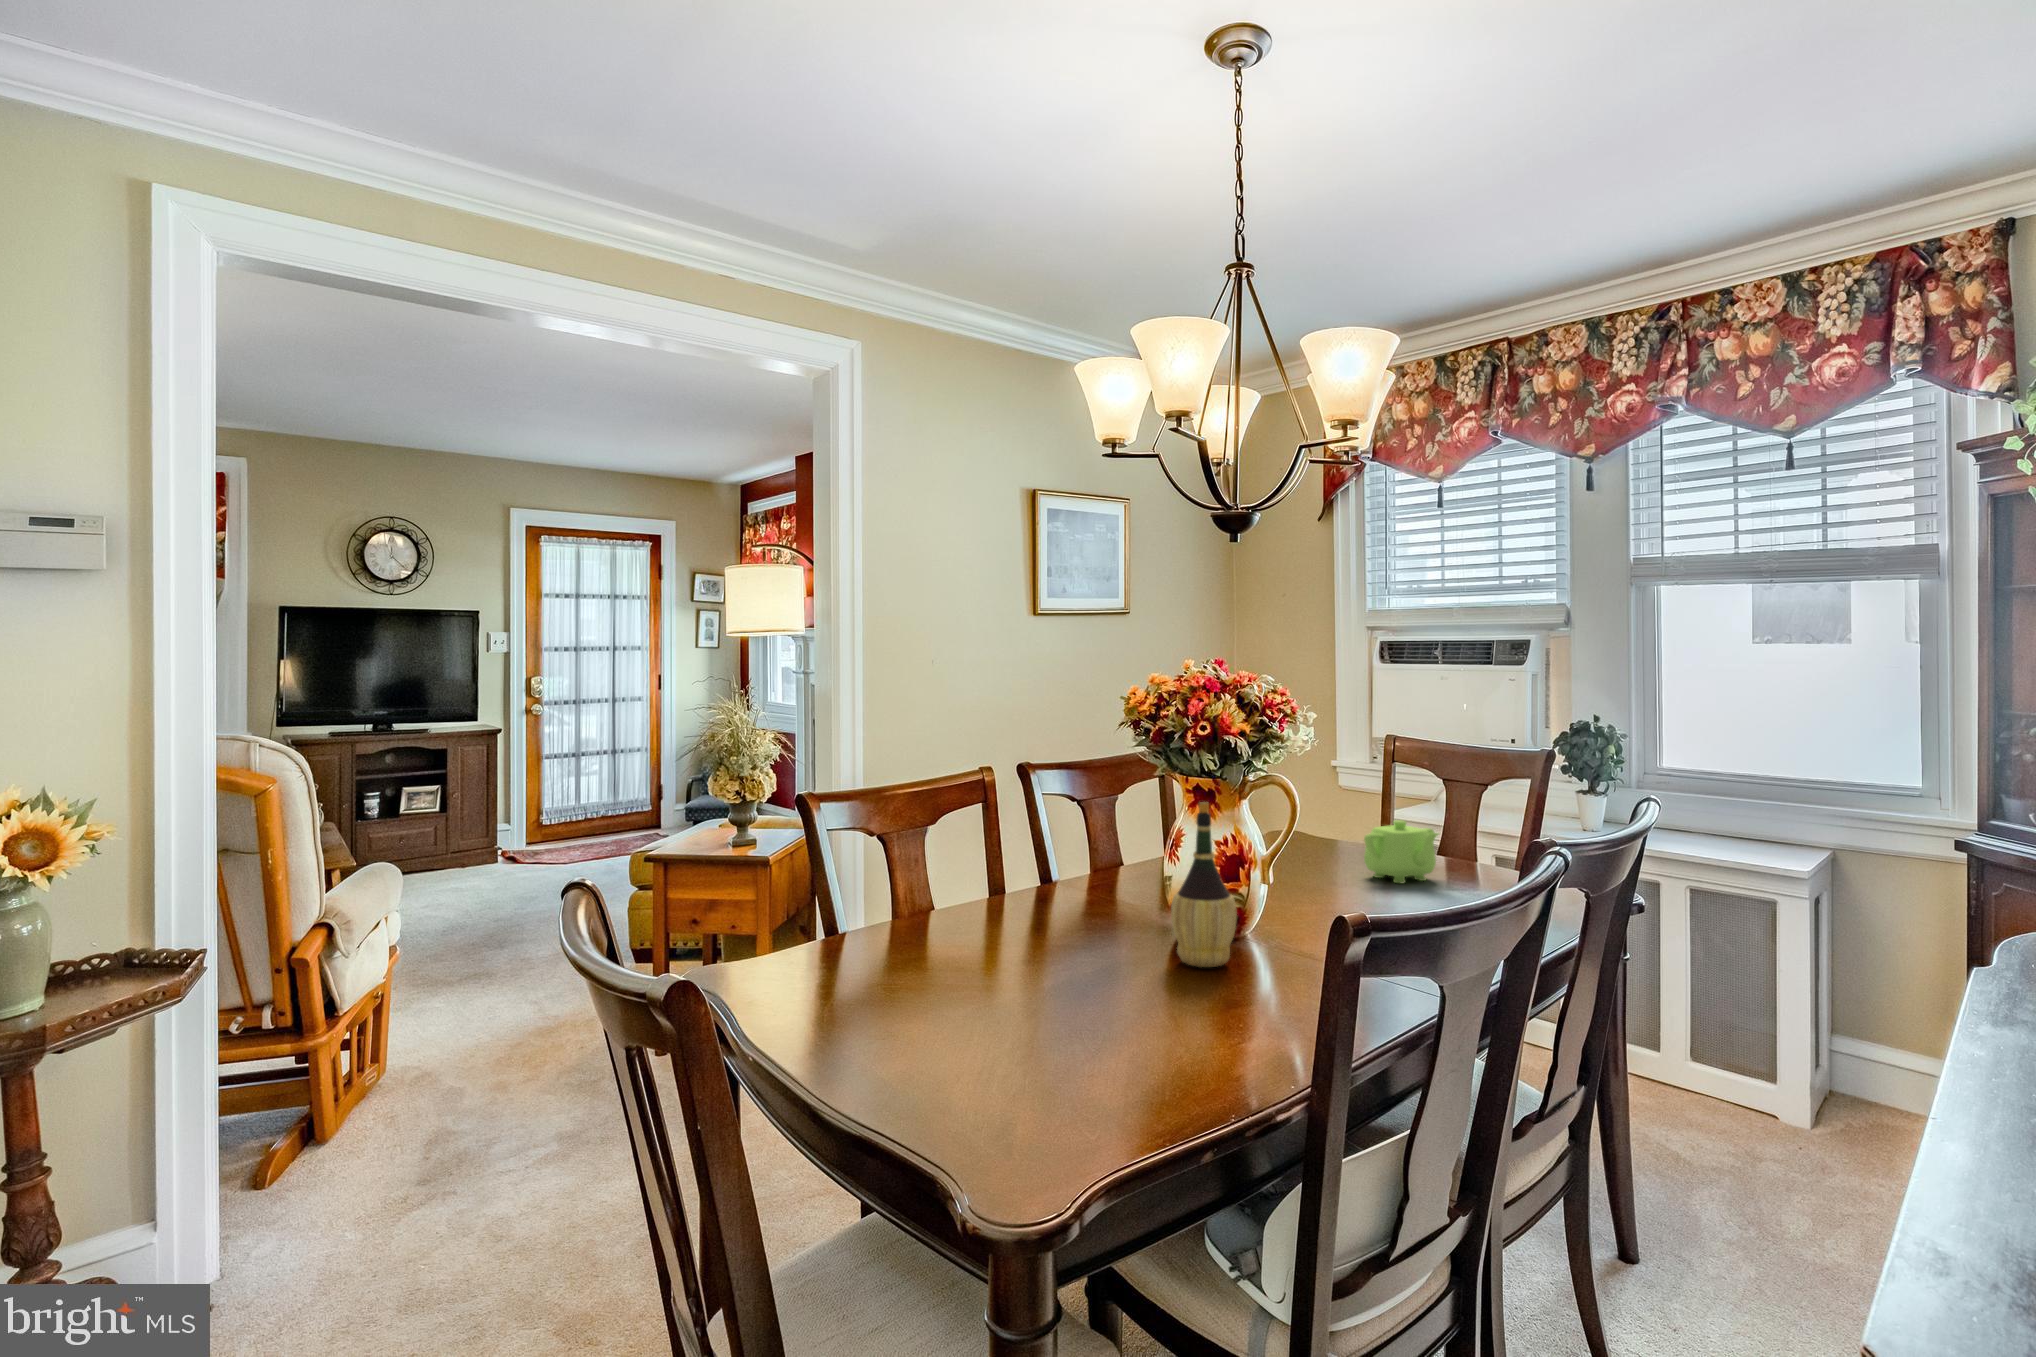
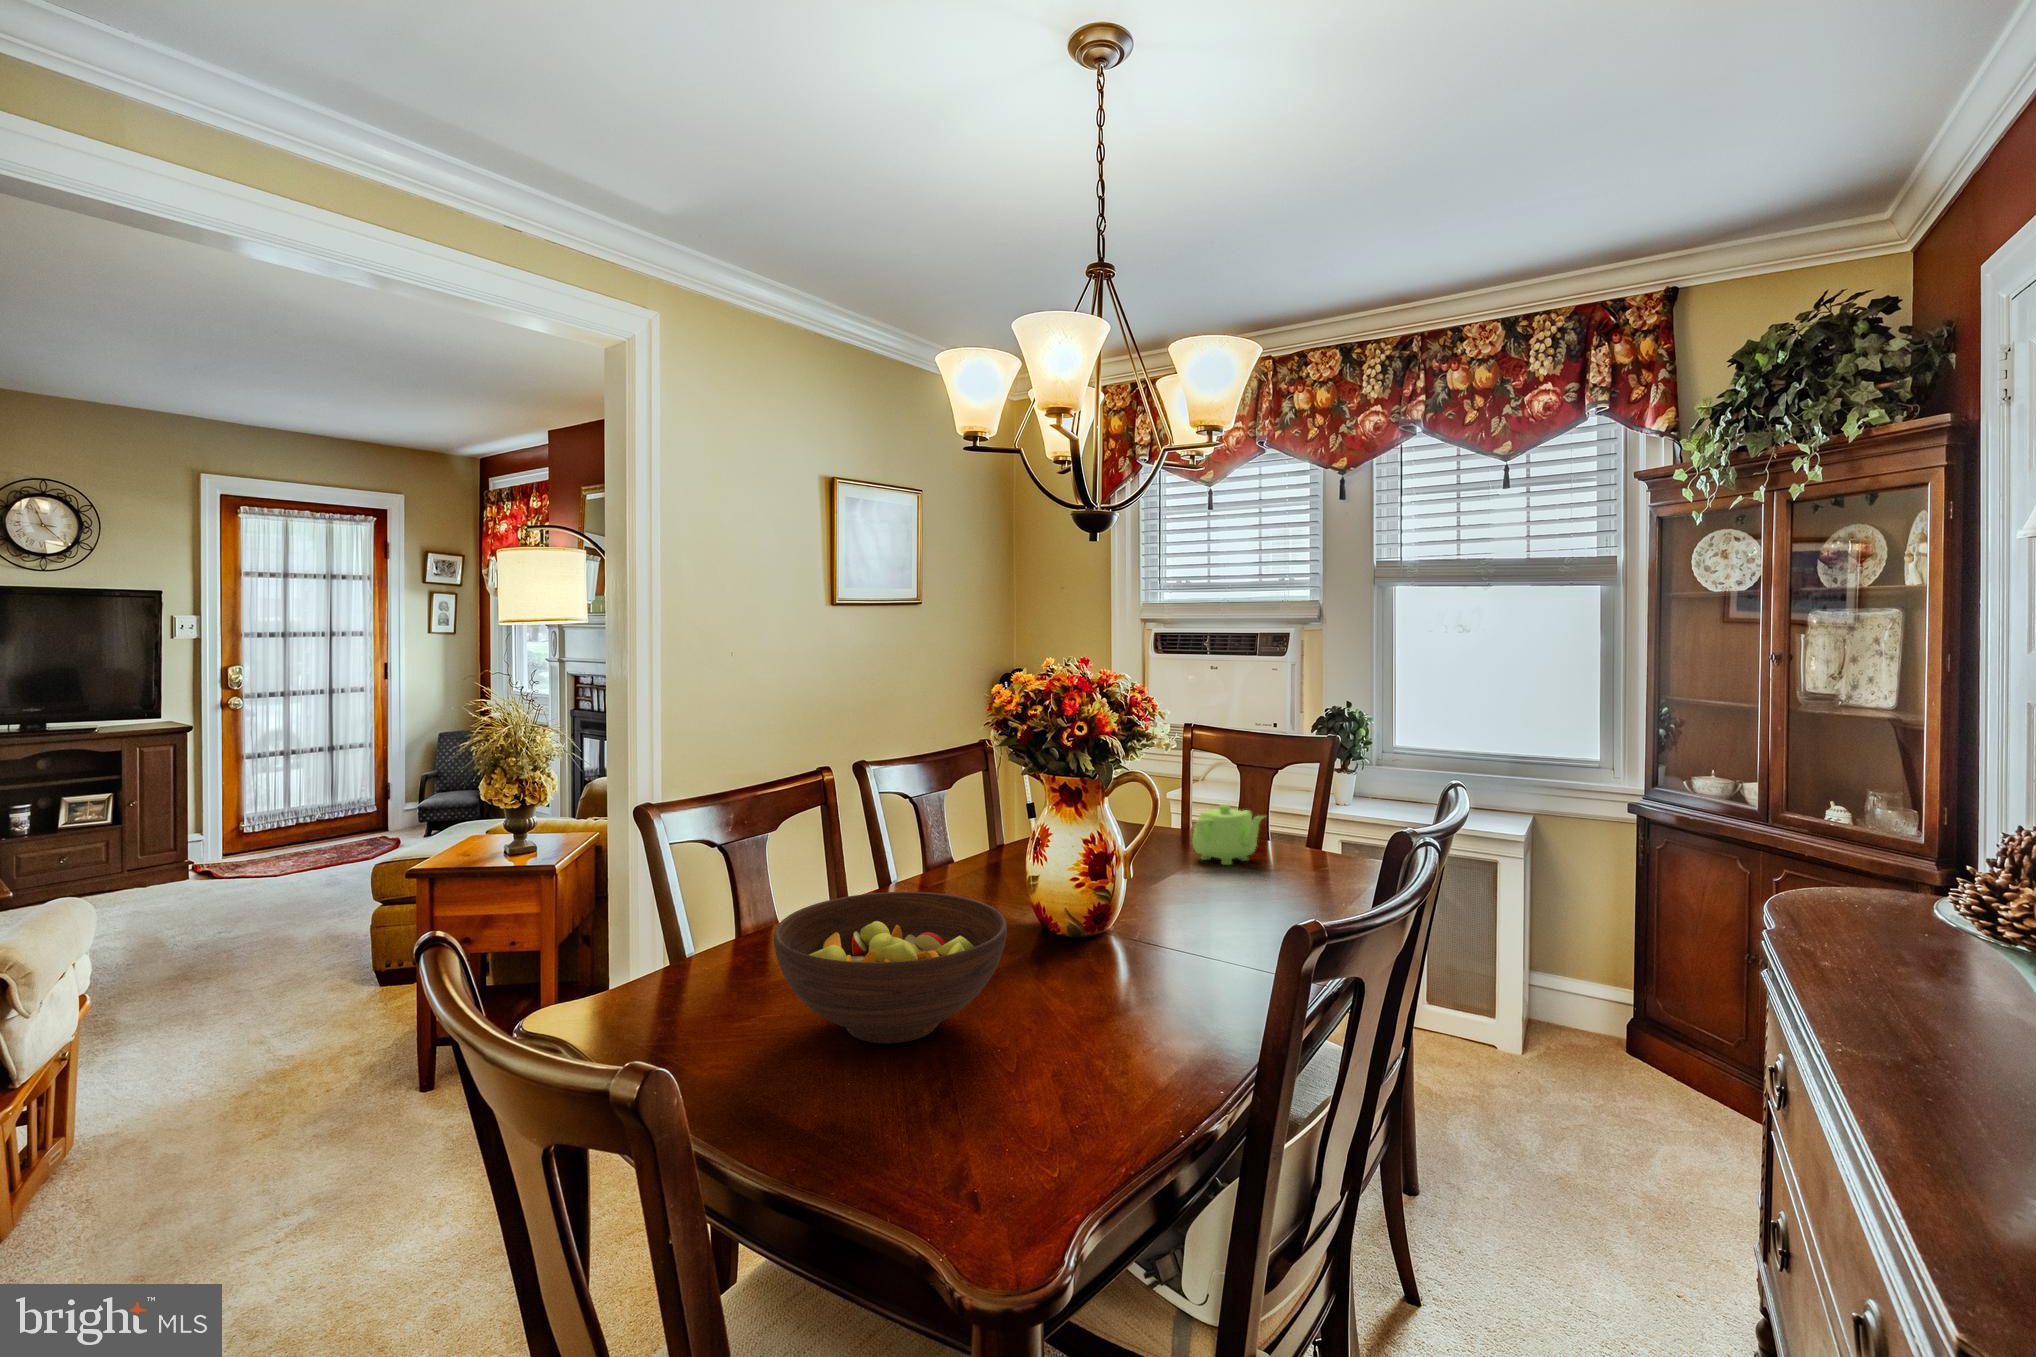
wine bottle: present [1171,802,1237,967] -> none [1060,807,1130,982]
fruit bowl: none [903,871,1104,994] -> present [774,892,1007,1044]

